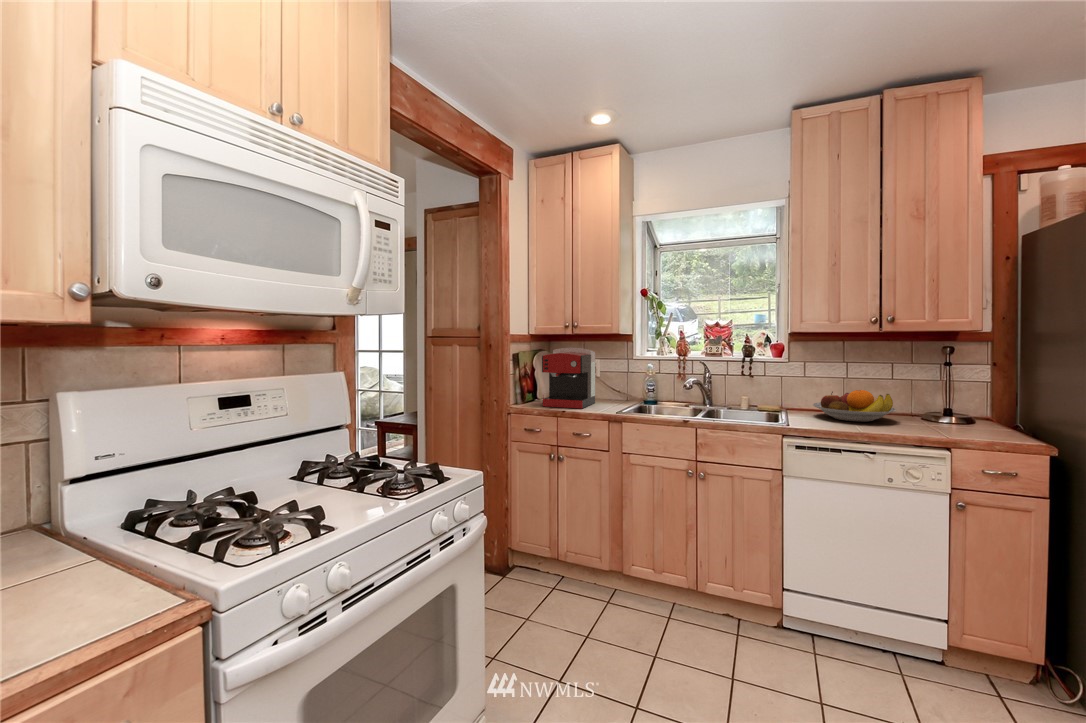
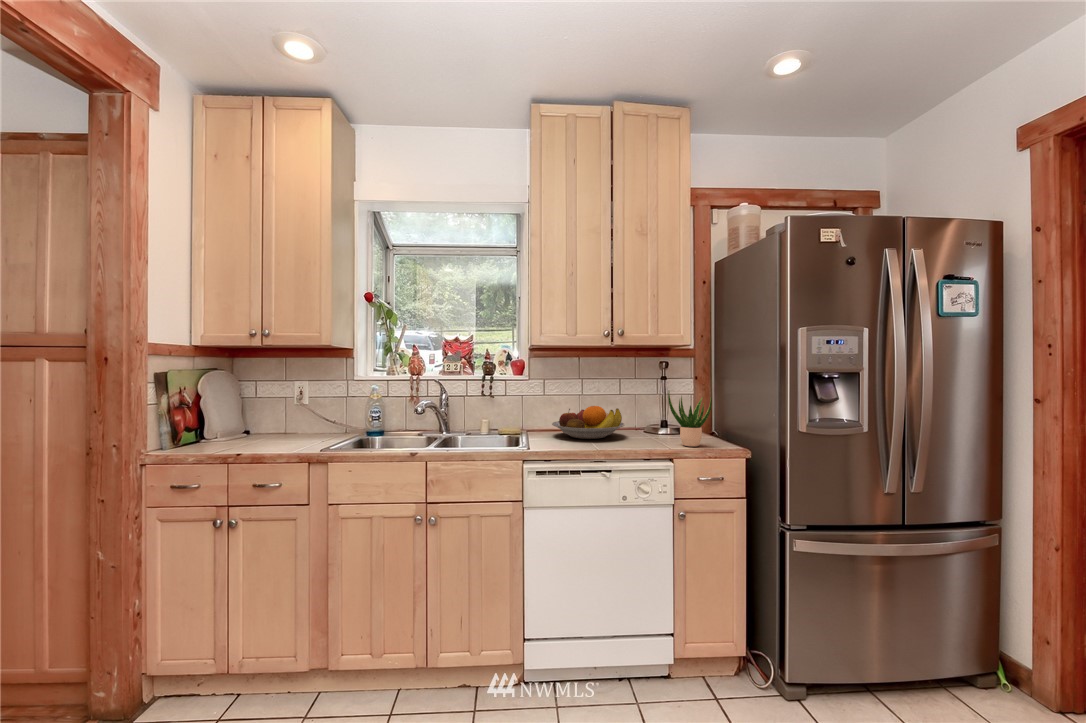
coffee maker: present [542,347,595,409] -> none [209,363,299,448]
potted plant: none [952,375,1011,438] -> present [668,392,712,447]

